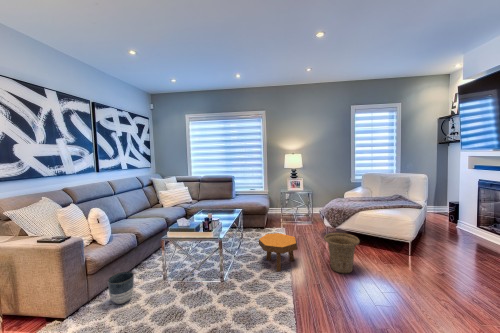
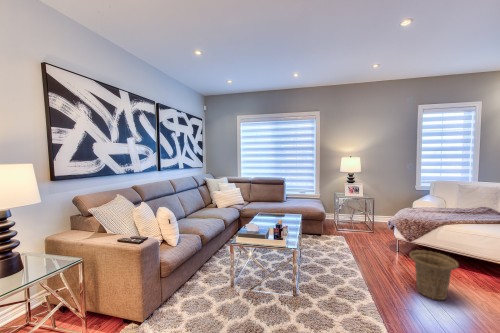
footstool: present [259,233,298,272] -> none [328,245,377,290]
planter: present [108,272,134,304] -> none [182,277,206,311]

